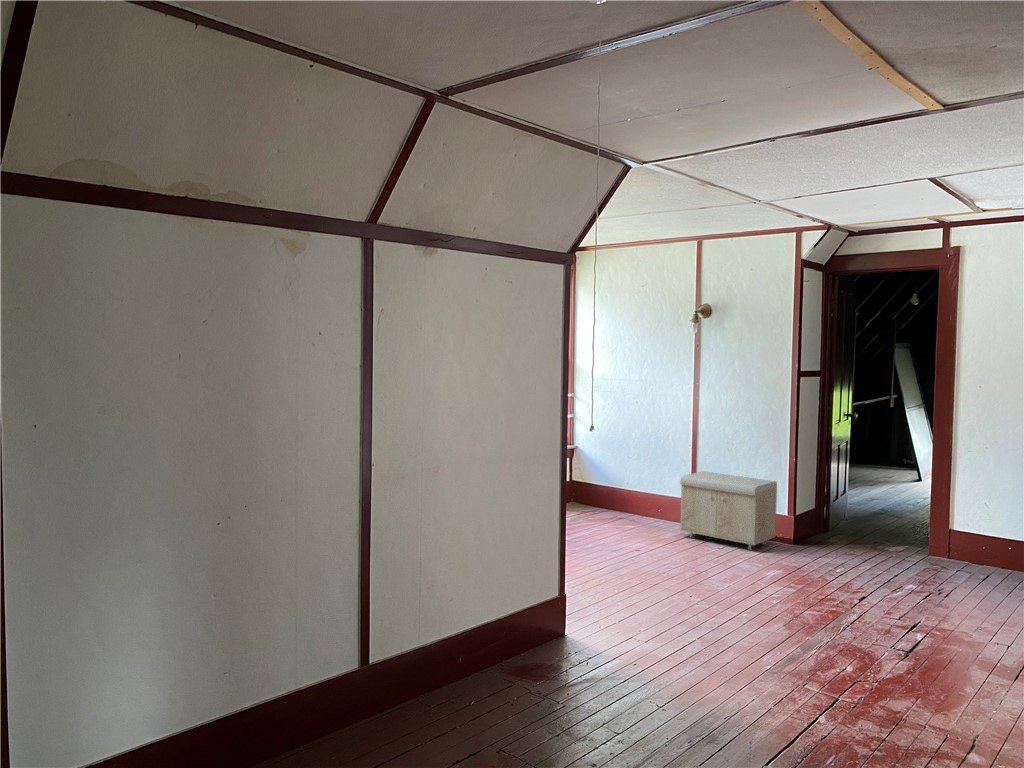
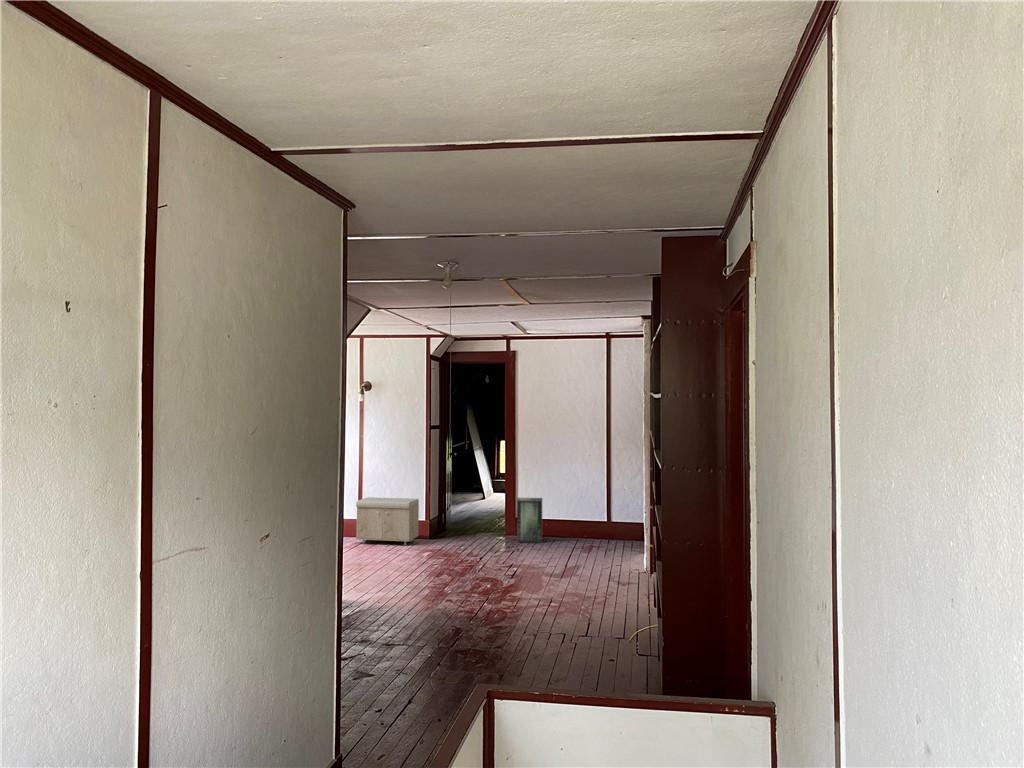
storage box: none [945,496,1002,581] -> present [517,498,542,543]

